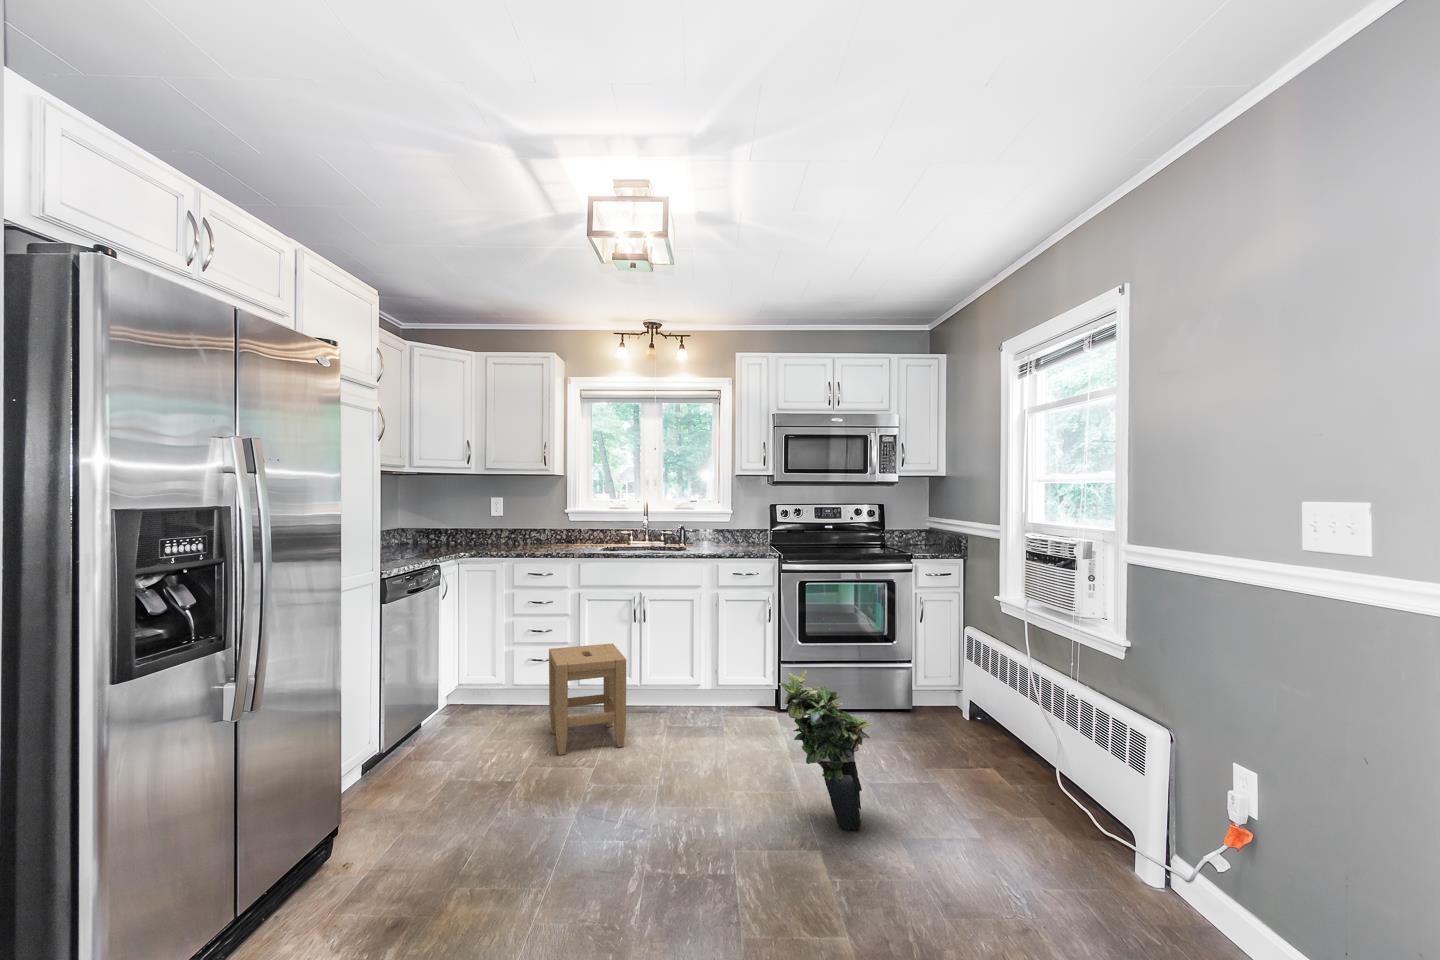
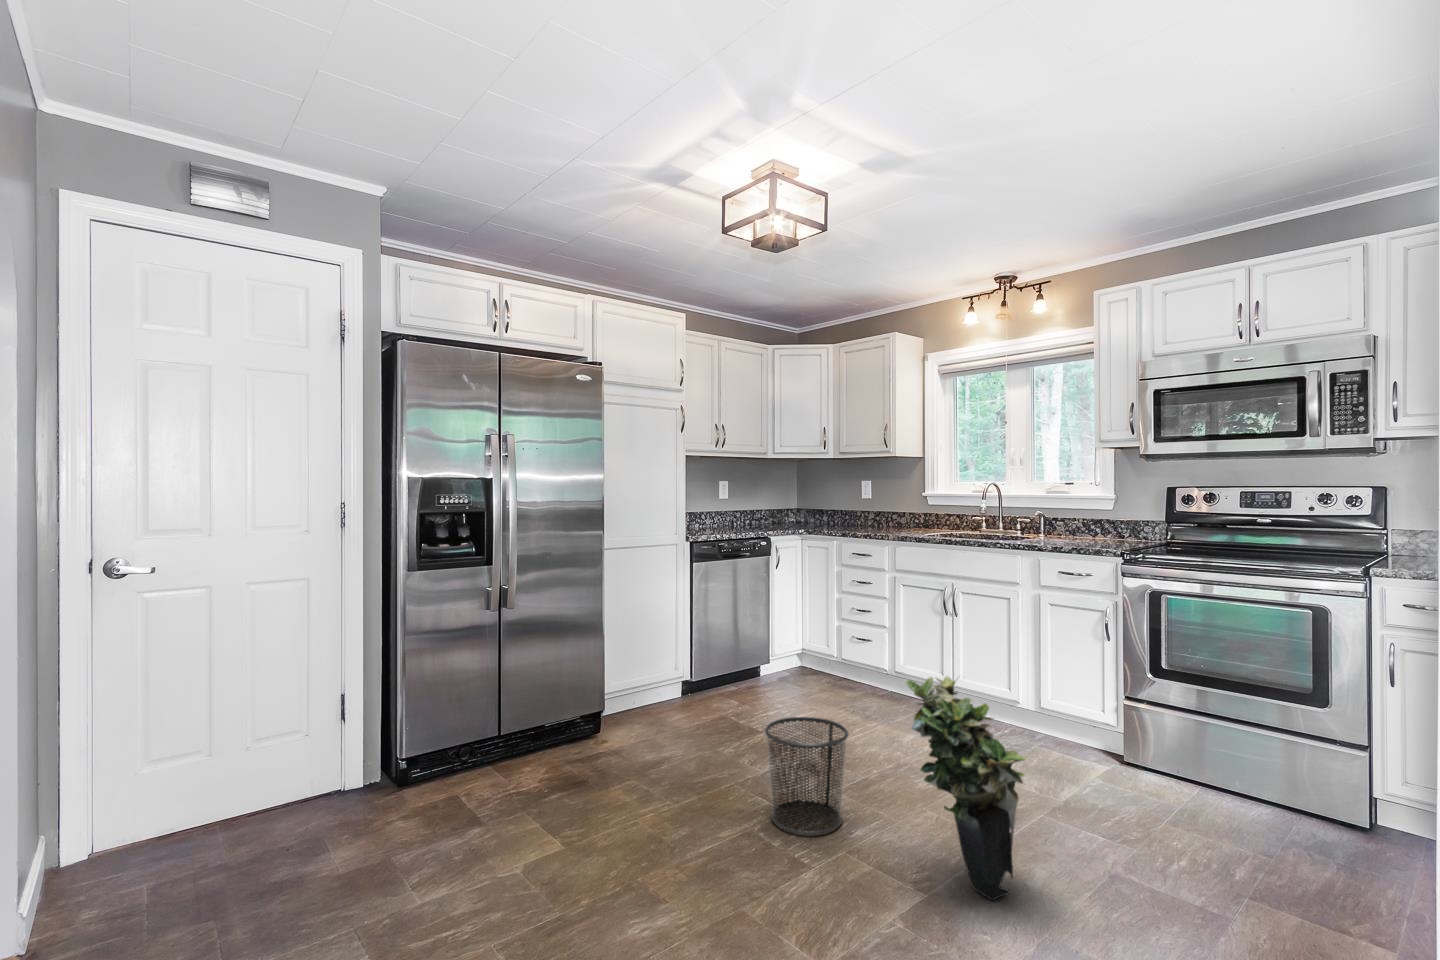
stool: present [549,643,626,755] -> none [810,625,900,739]
waste bin: none [641,738,719,852] -> present [765,717,848,835]

